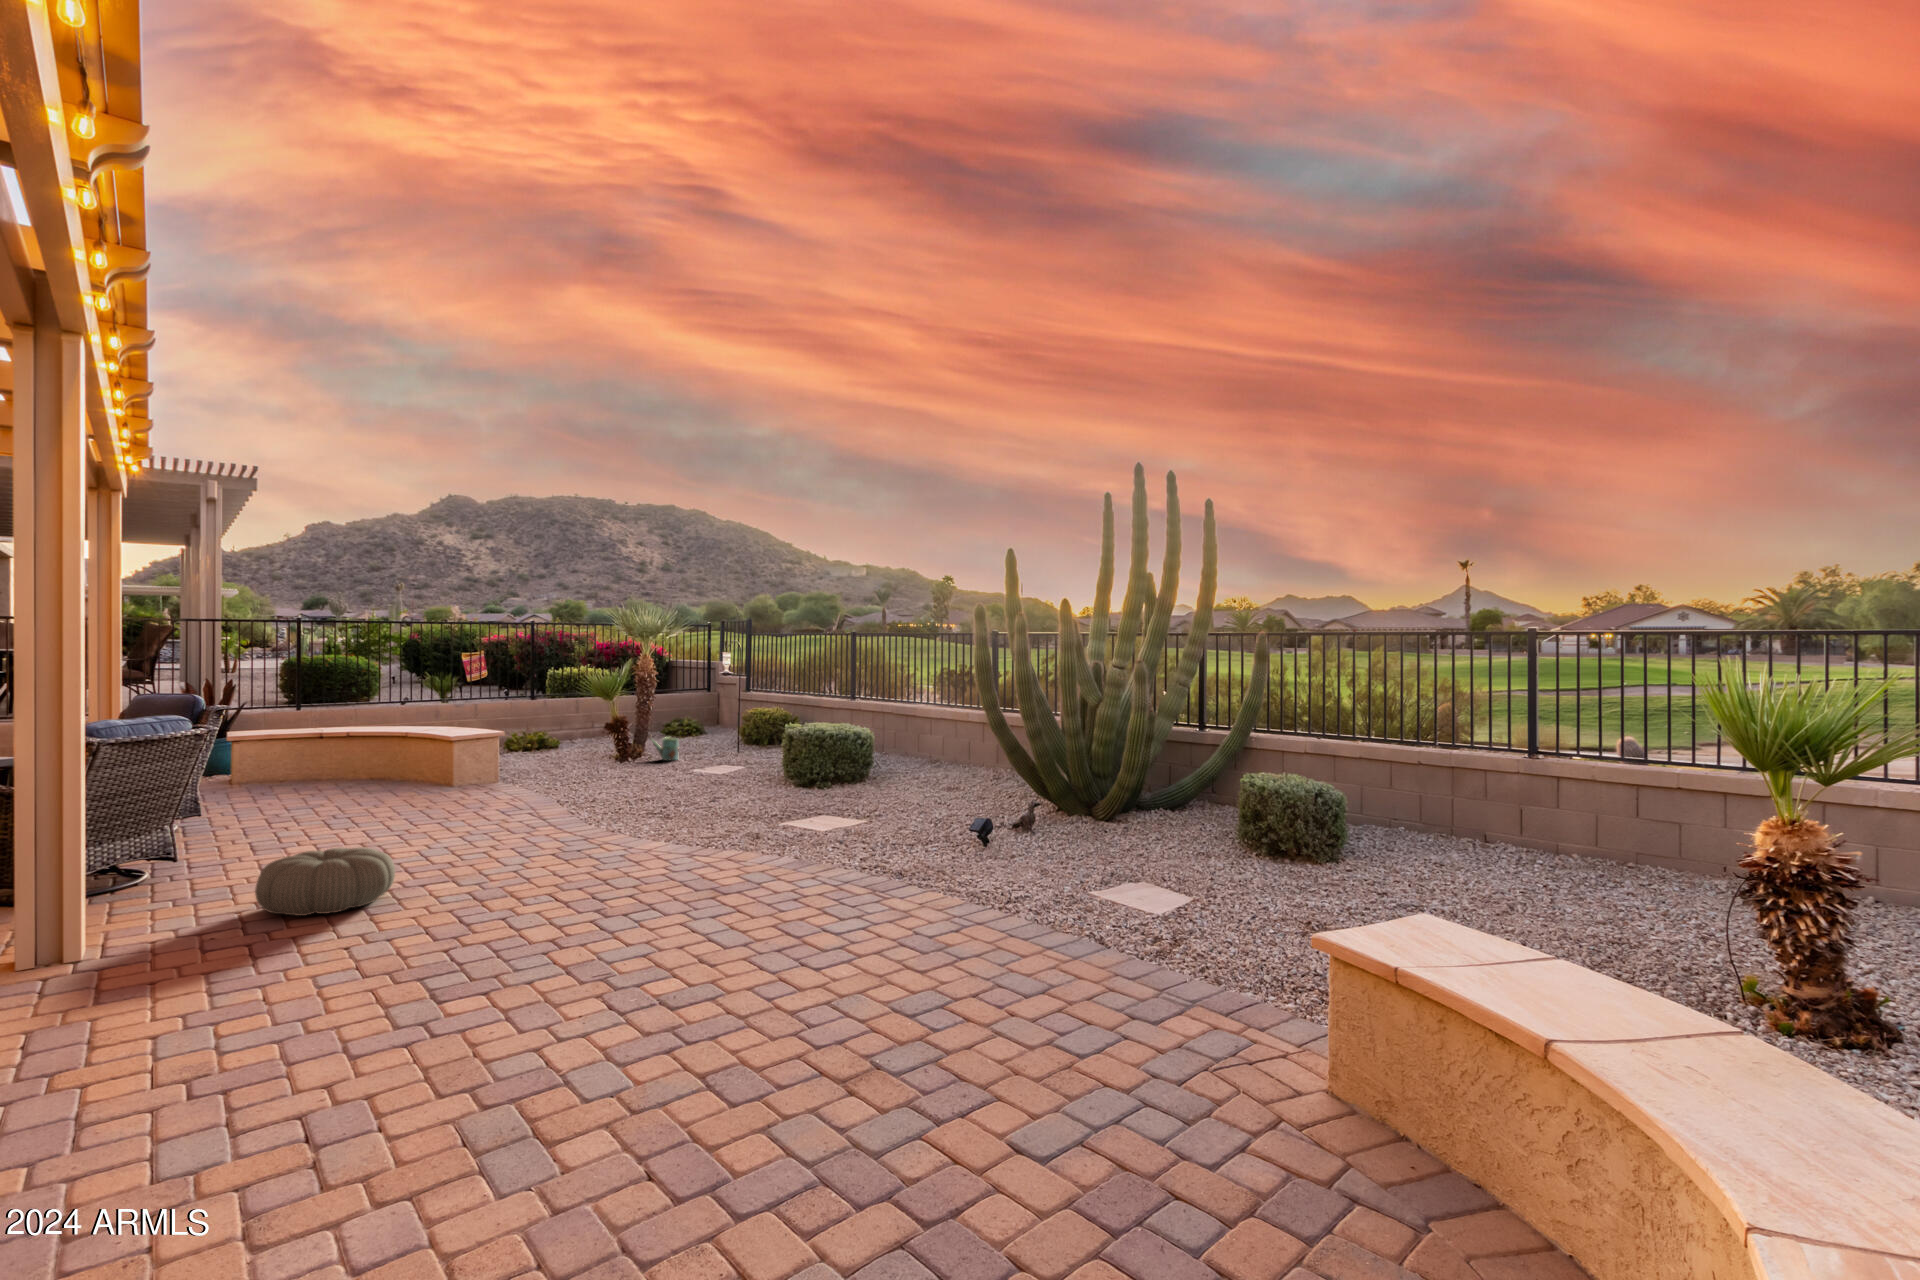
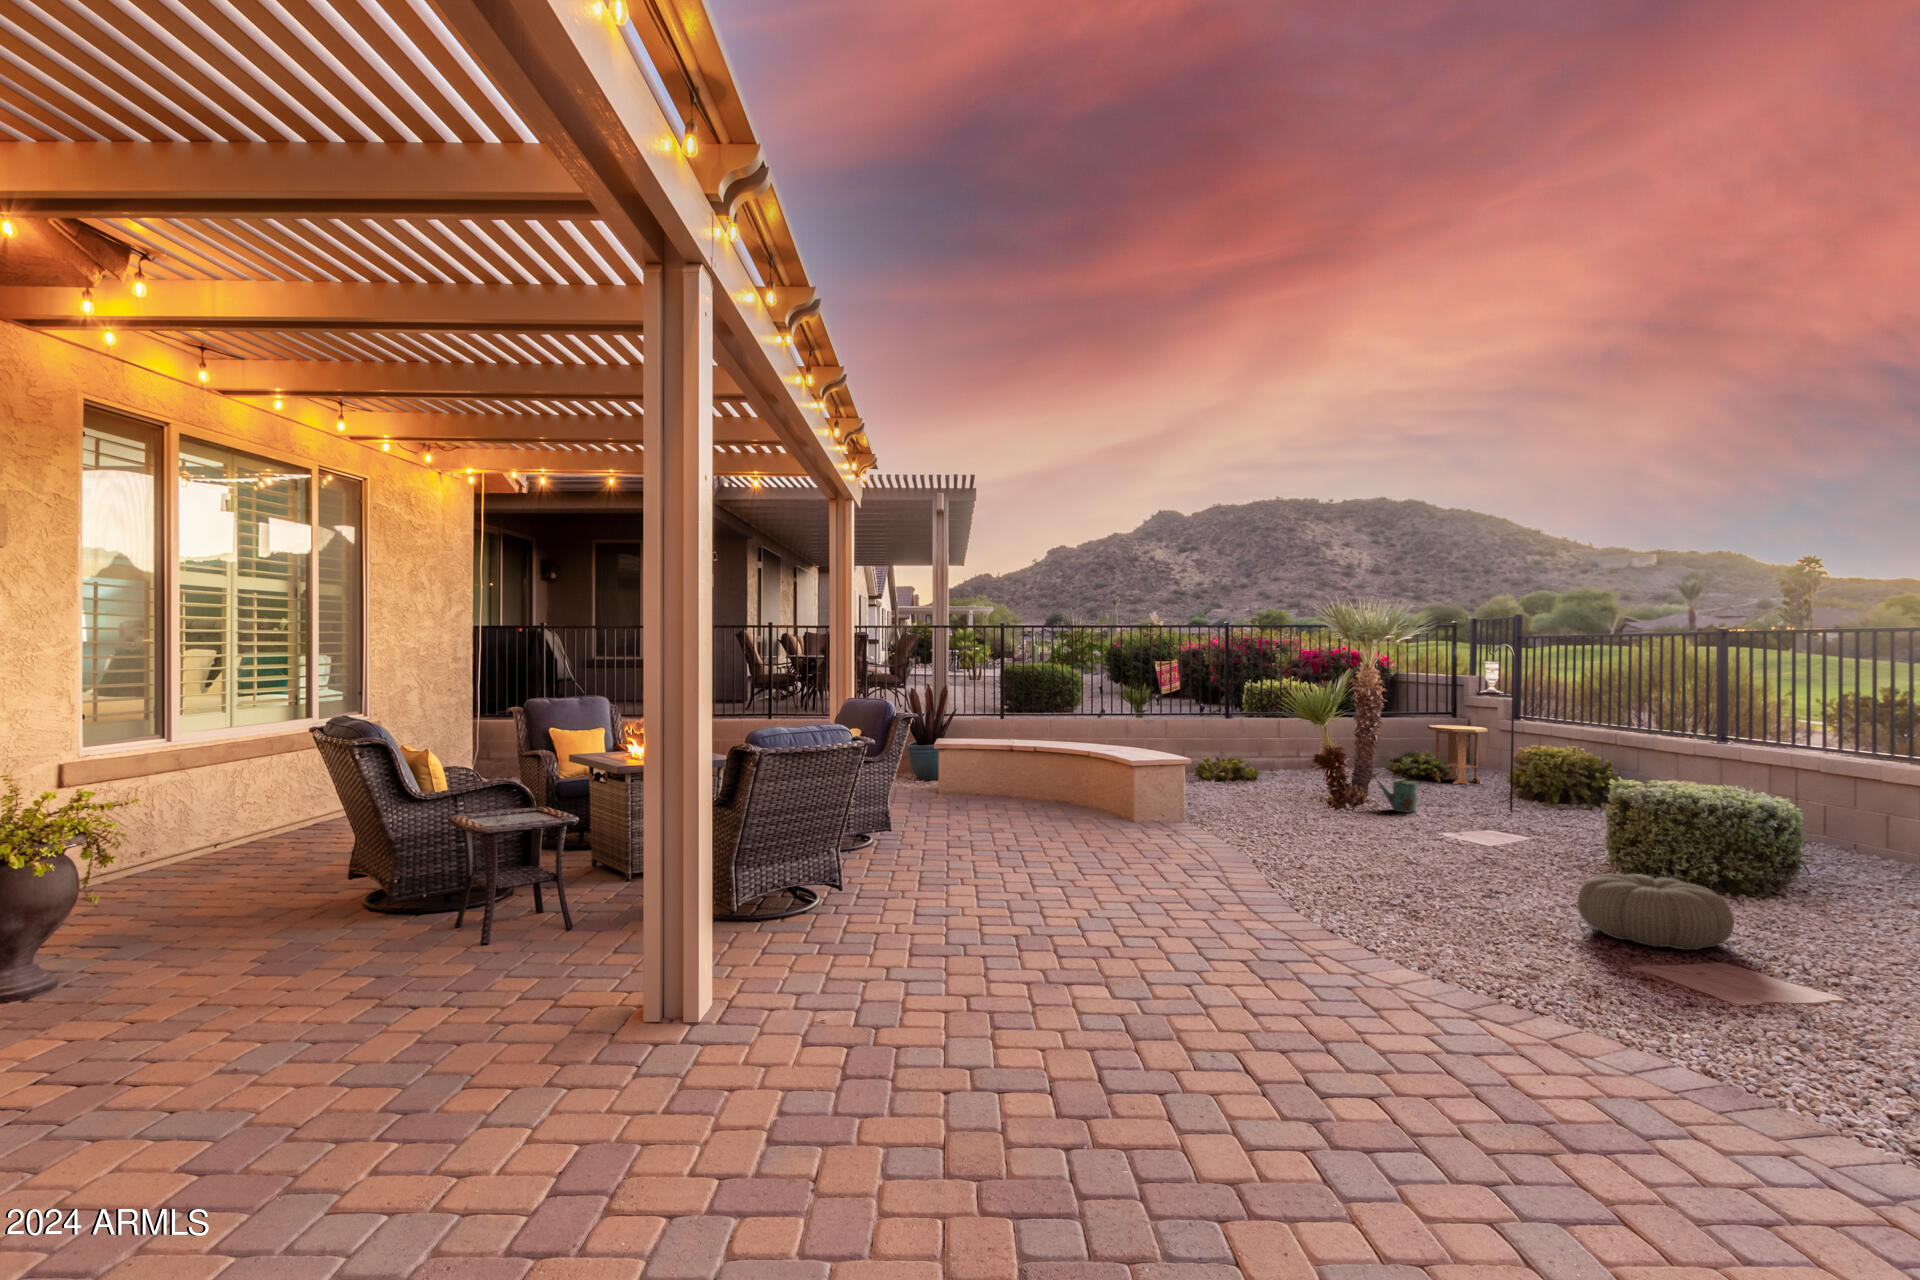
side table: none [690,698,730,740] -> present [1427,725,1487,785]
pouf: present [255,847,395,916] -> present [1577,874,1734,950]

